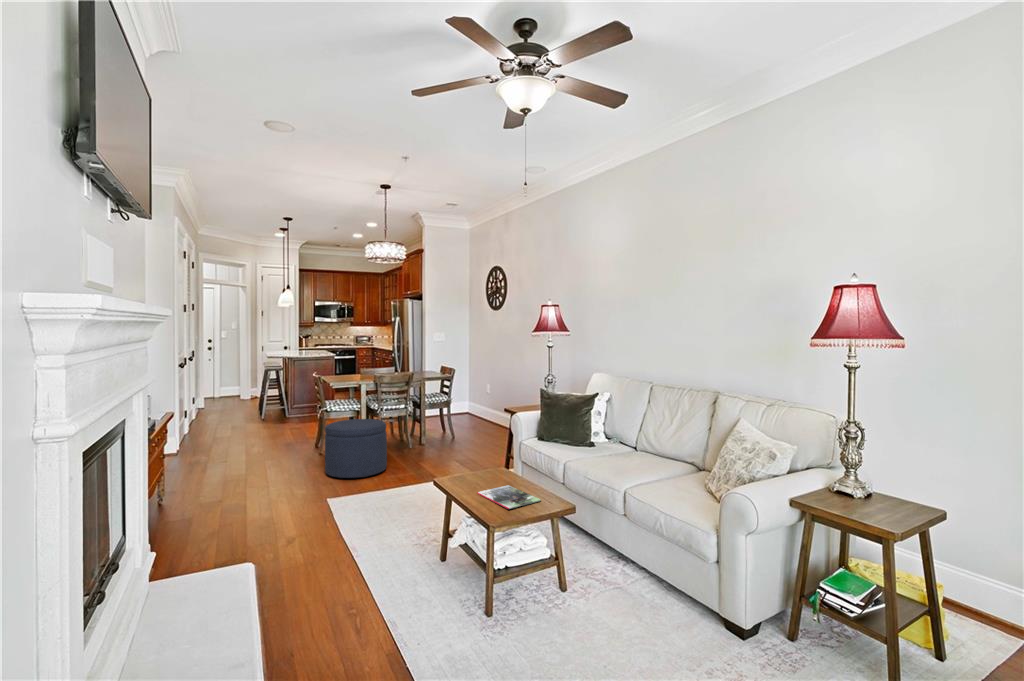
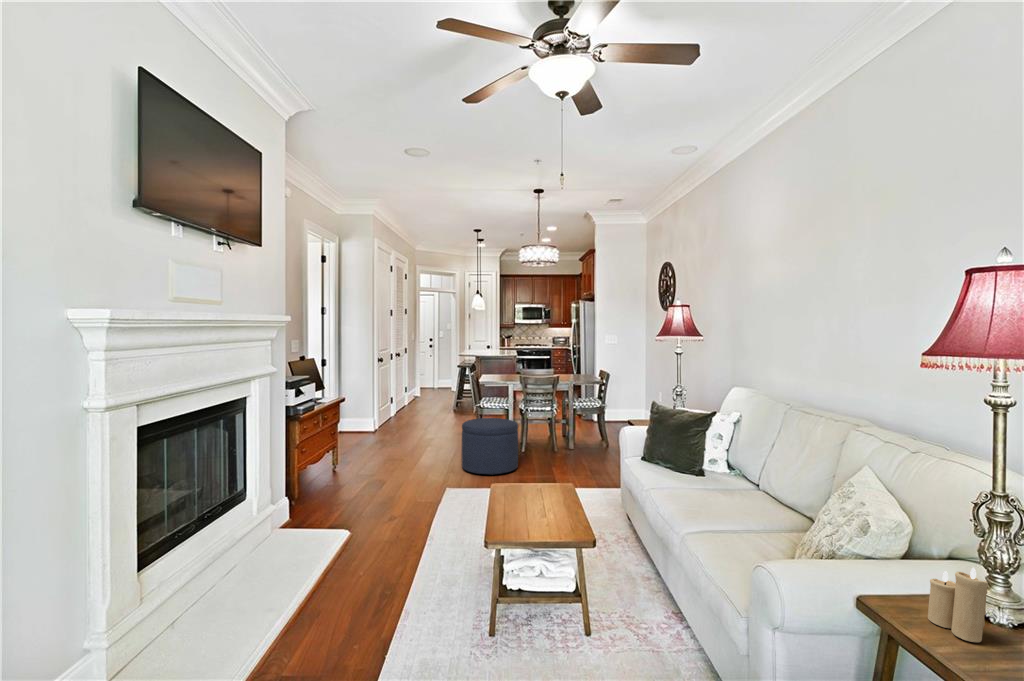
candle: none [829,465,866,511] -> present [928,568,988,642]
magazine: present [477,485,541,509] -> none [516,505,571,531]

